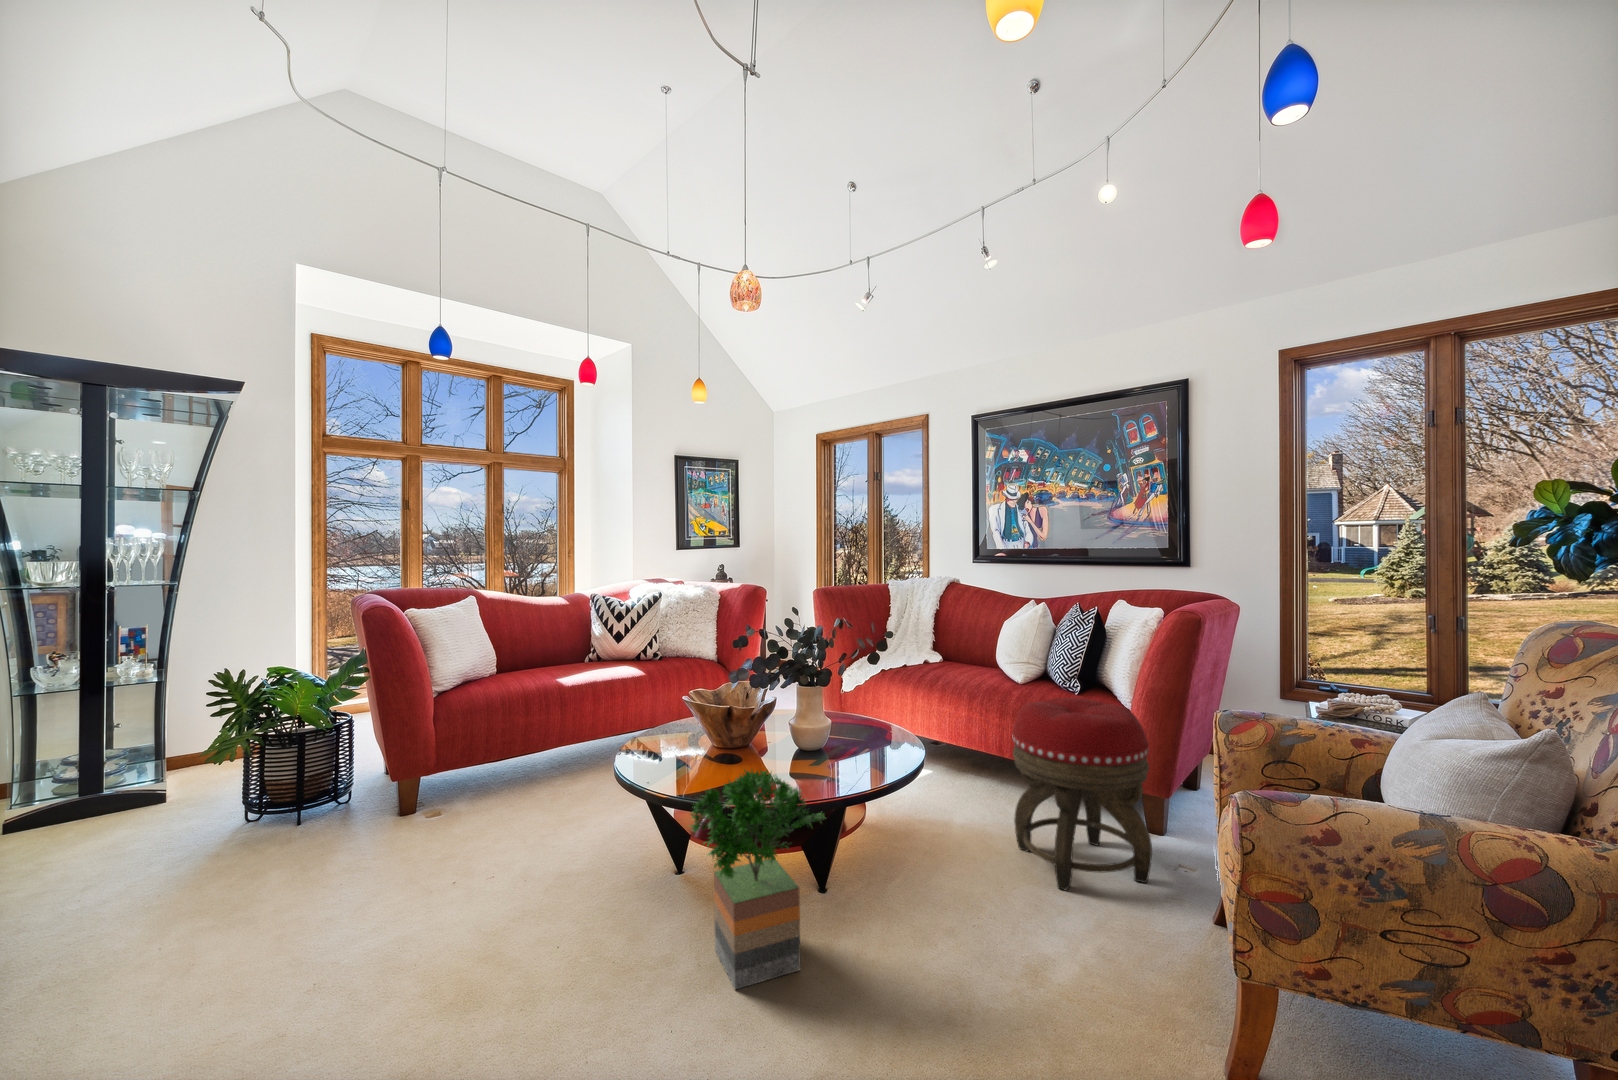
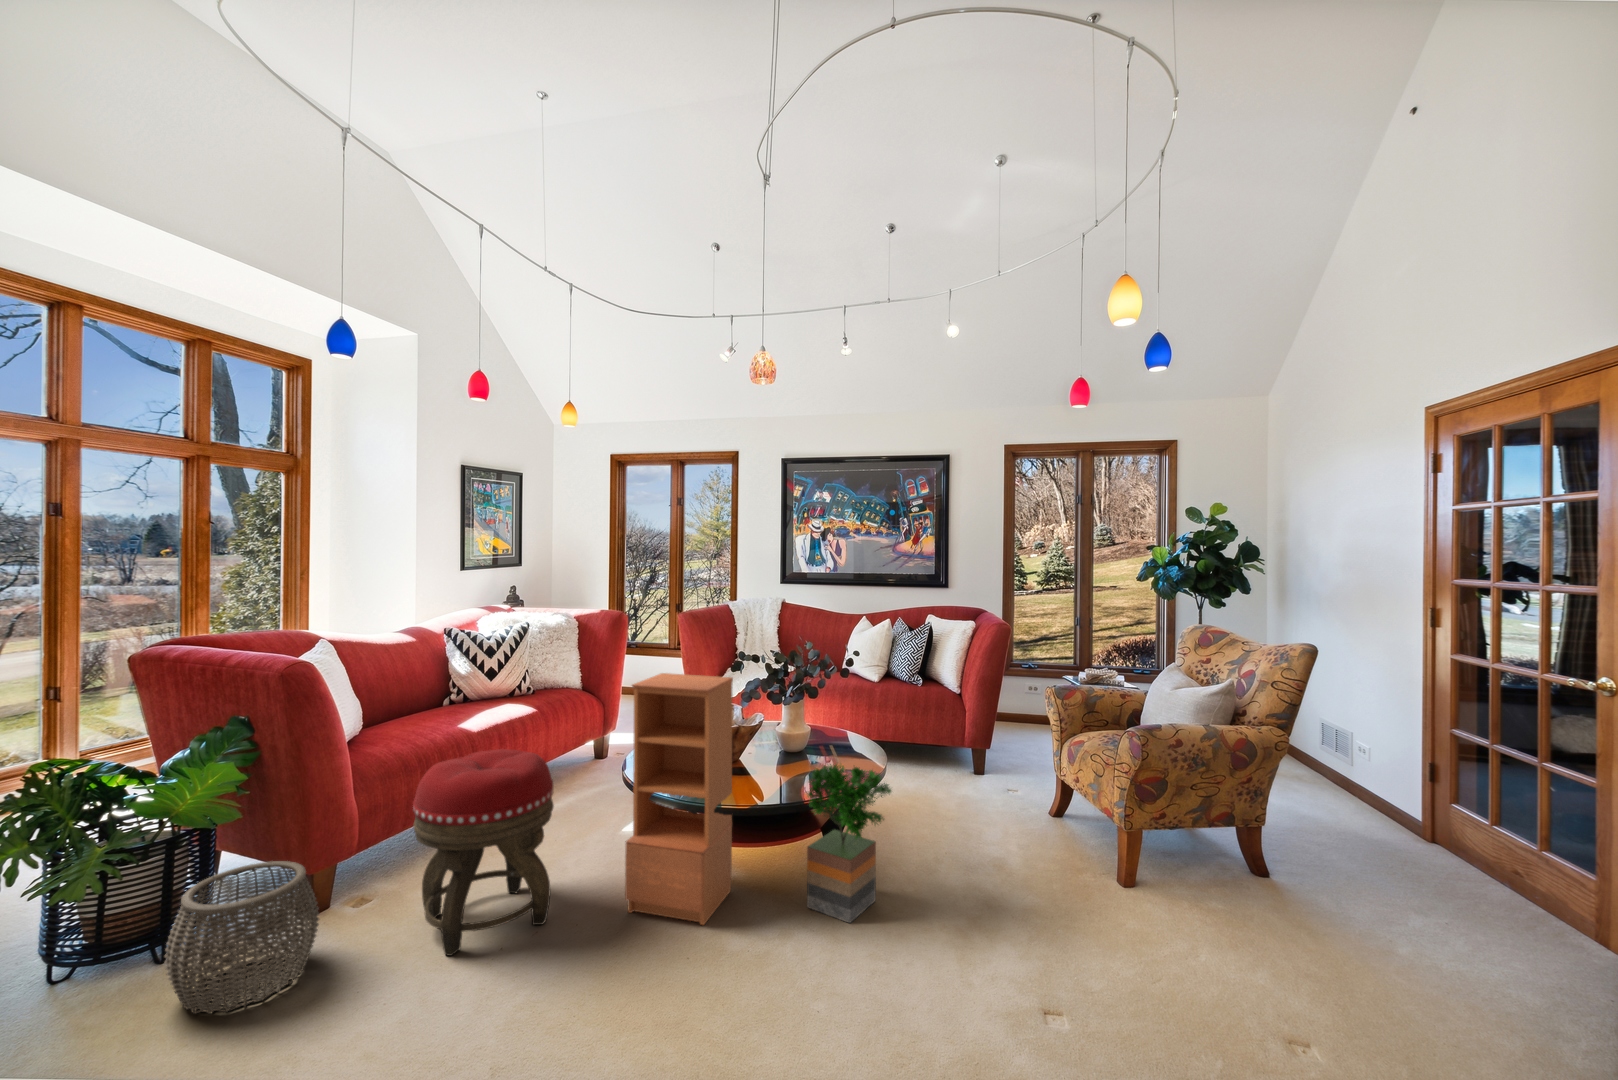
bookcase: none [546,638,668,935] -> present [625,673,733,925]
footstool: present [1012,698,1152,890] -> present [413,749,554,956]
woven basket: none [193,772,323,890] -> present [165,861,319,1014]

